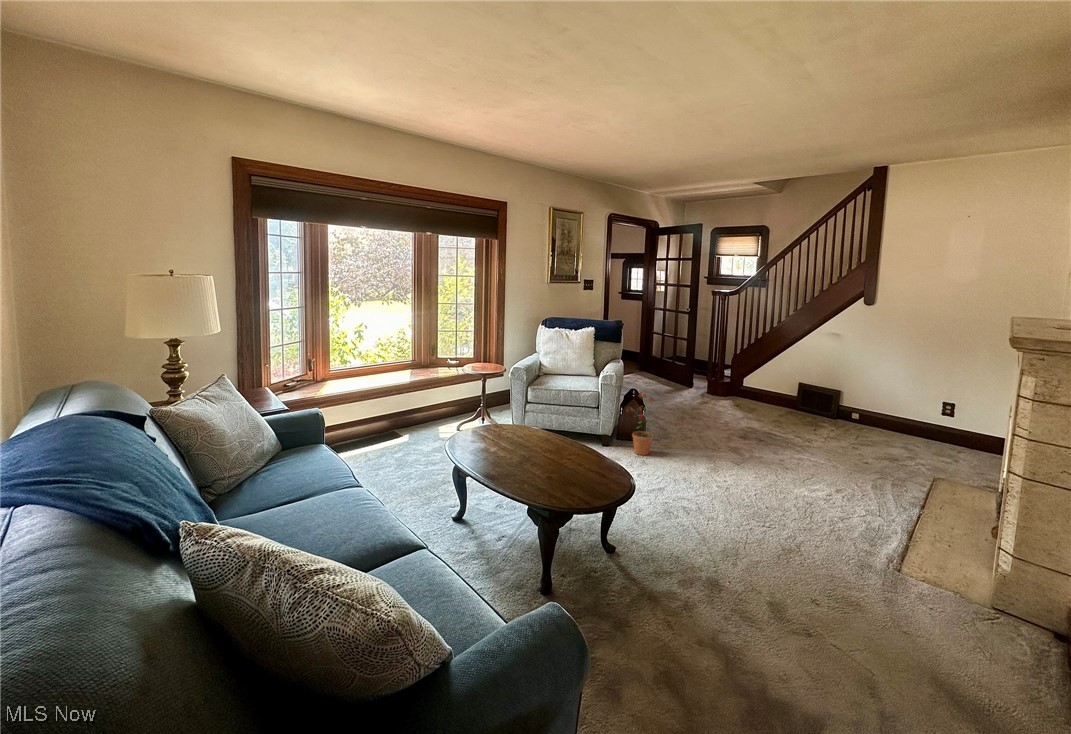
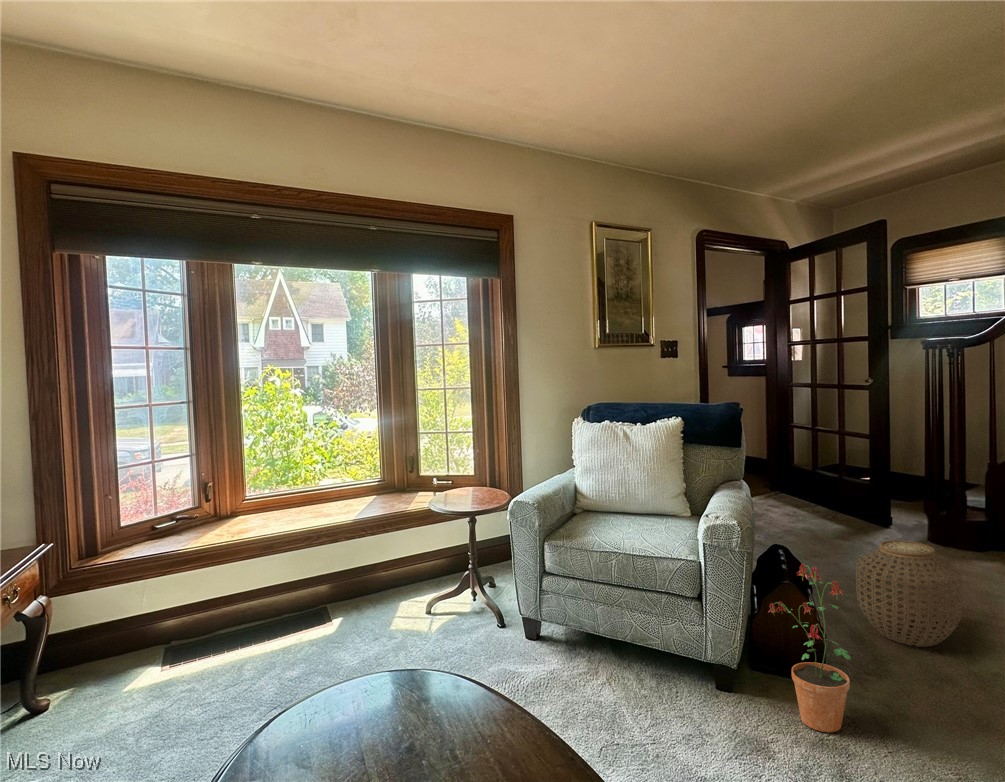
woven basket: none [666,388,707,432] -> present [856,540,962,647]

